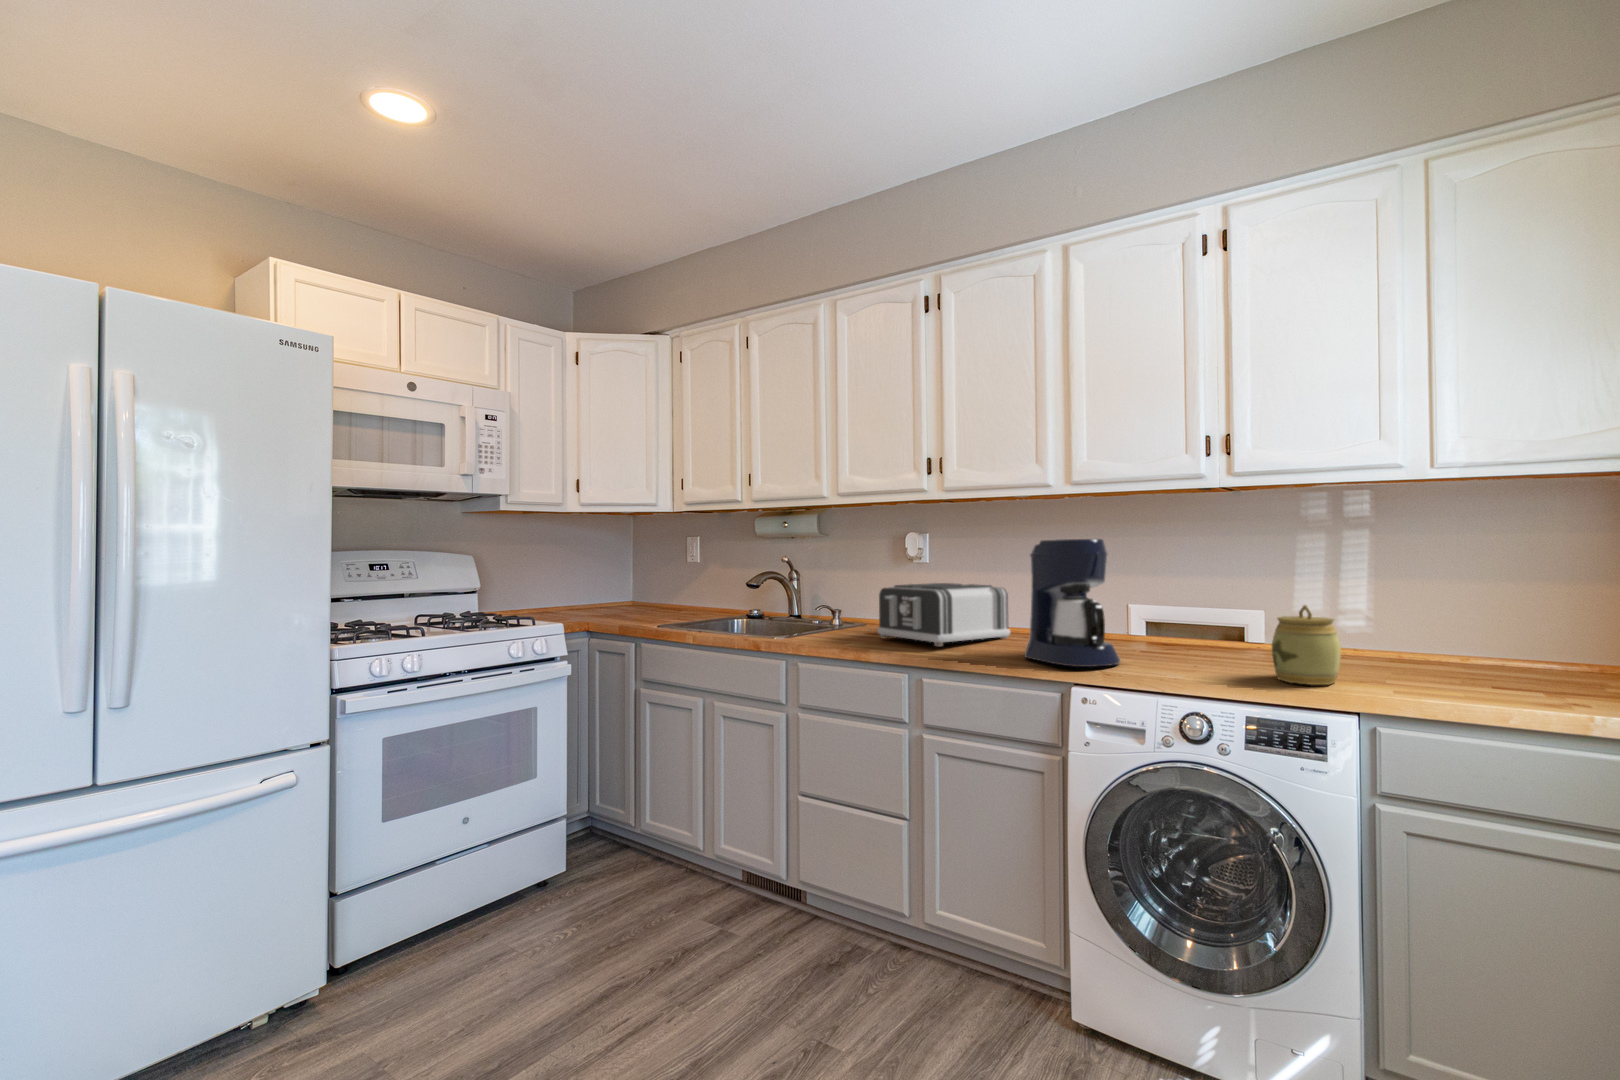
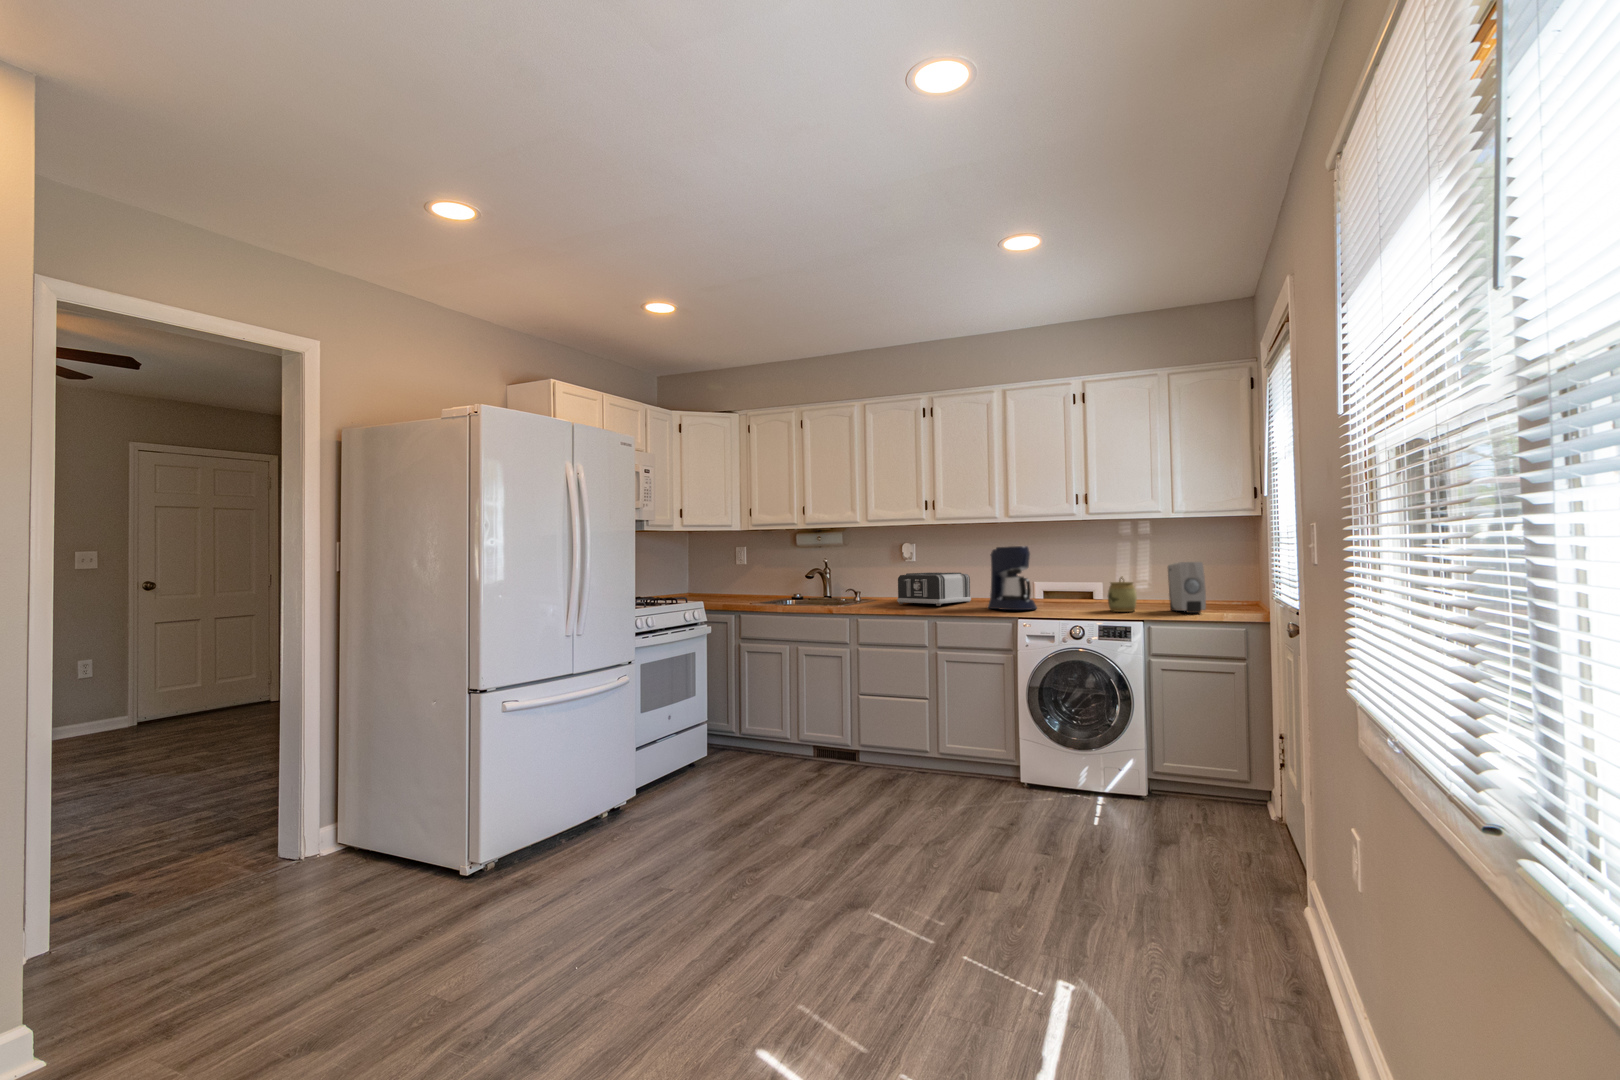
soap dispenser: none [1418,578,1524,700] -> present [1168,562,1206,613]

